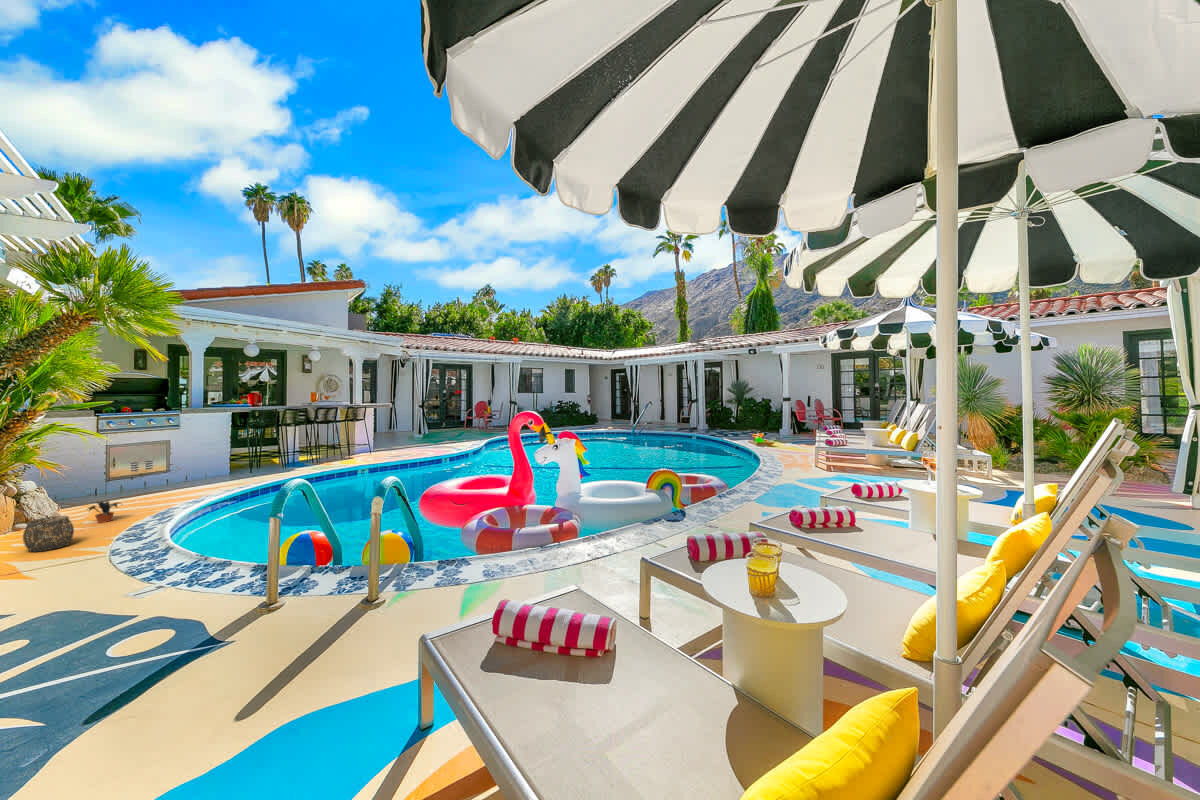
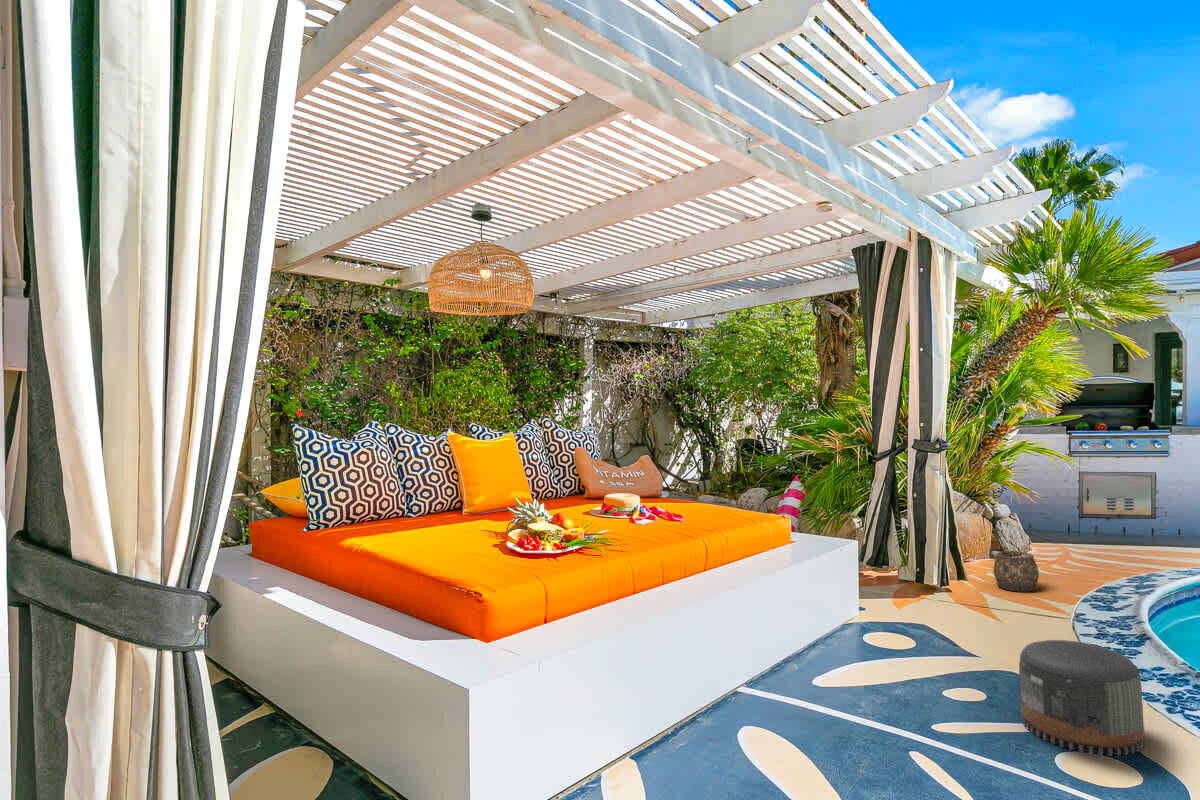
potted plant: present [88,501,120,523] -> none [1052,544,1093,573]
pouf: none [69,561,174,646] -> present [1019,640,1144,756]

